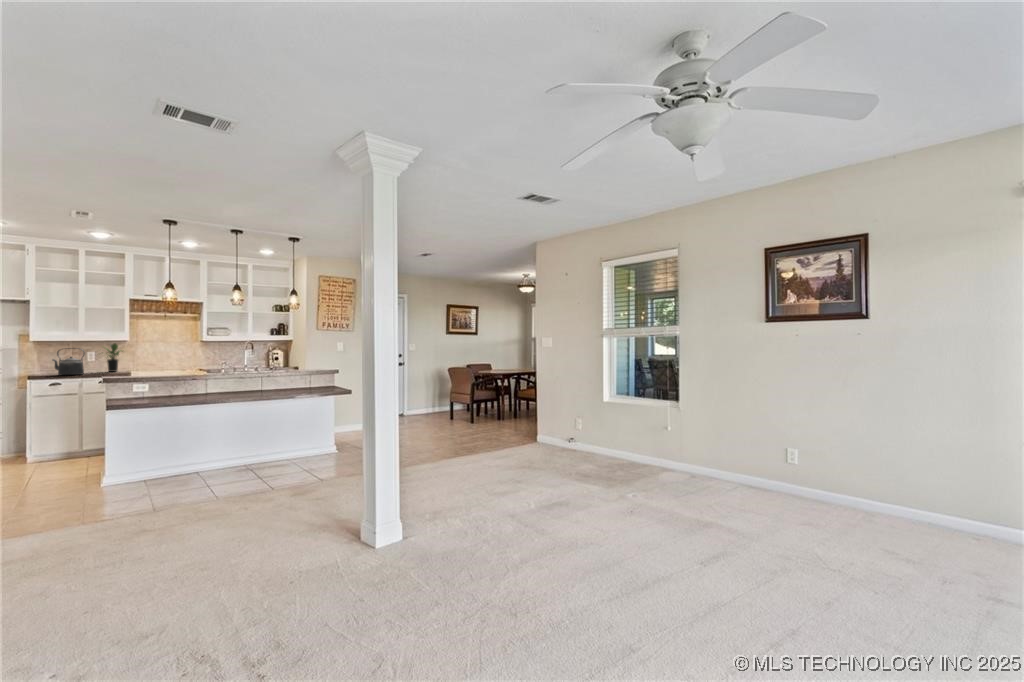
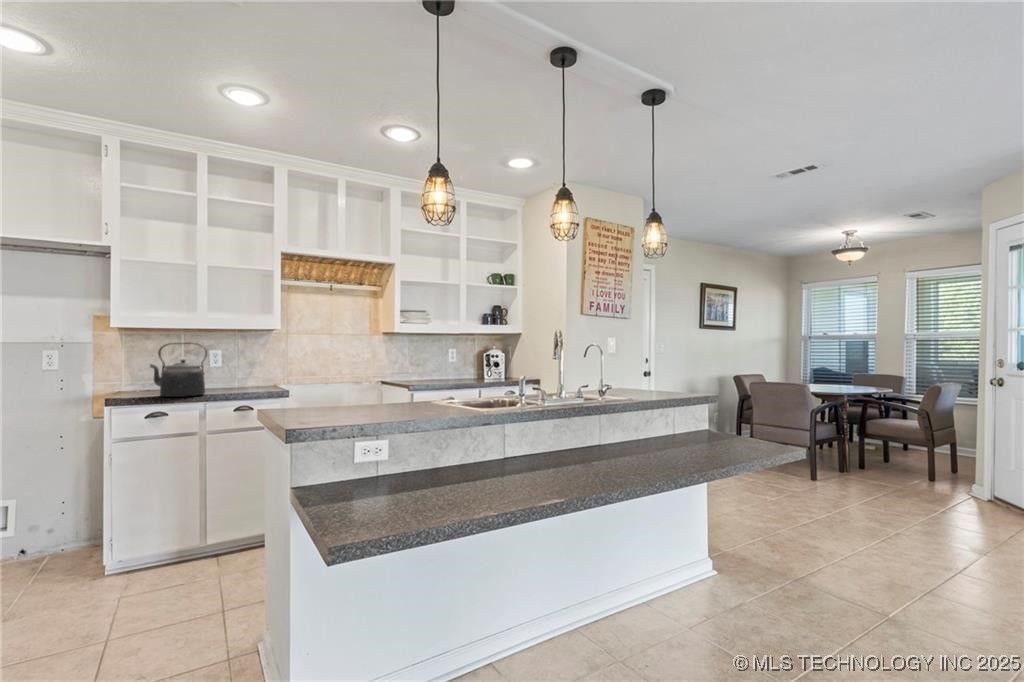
potted plant: present [106,343,120,372] -> none [222,334,275,386]

